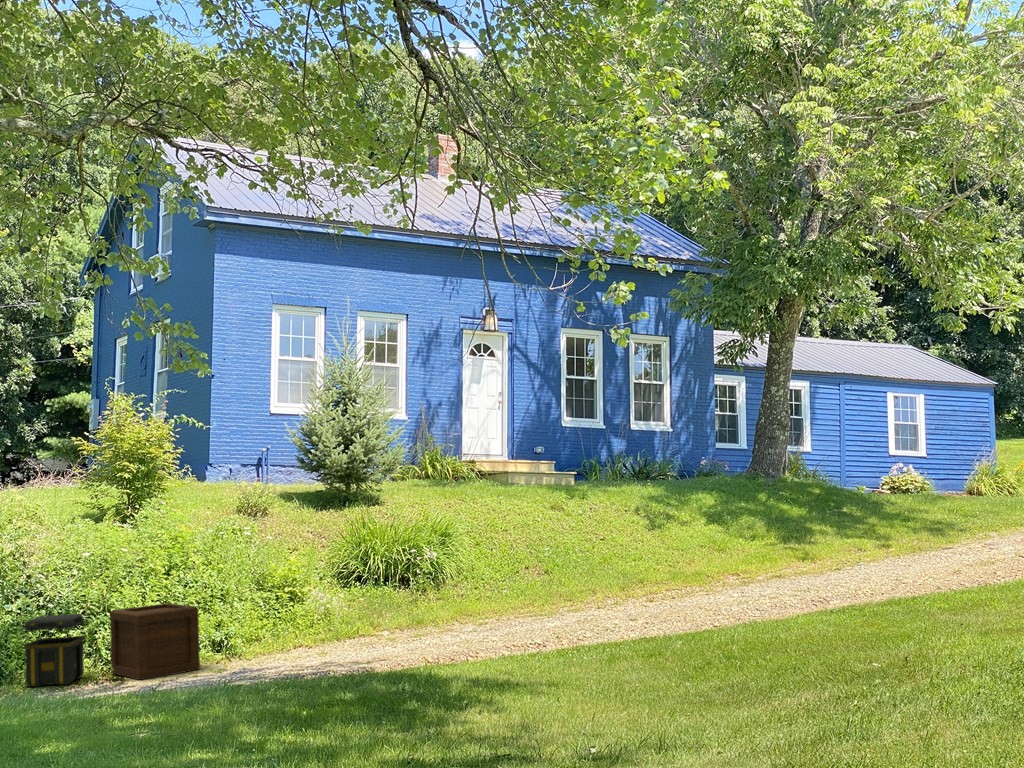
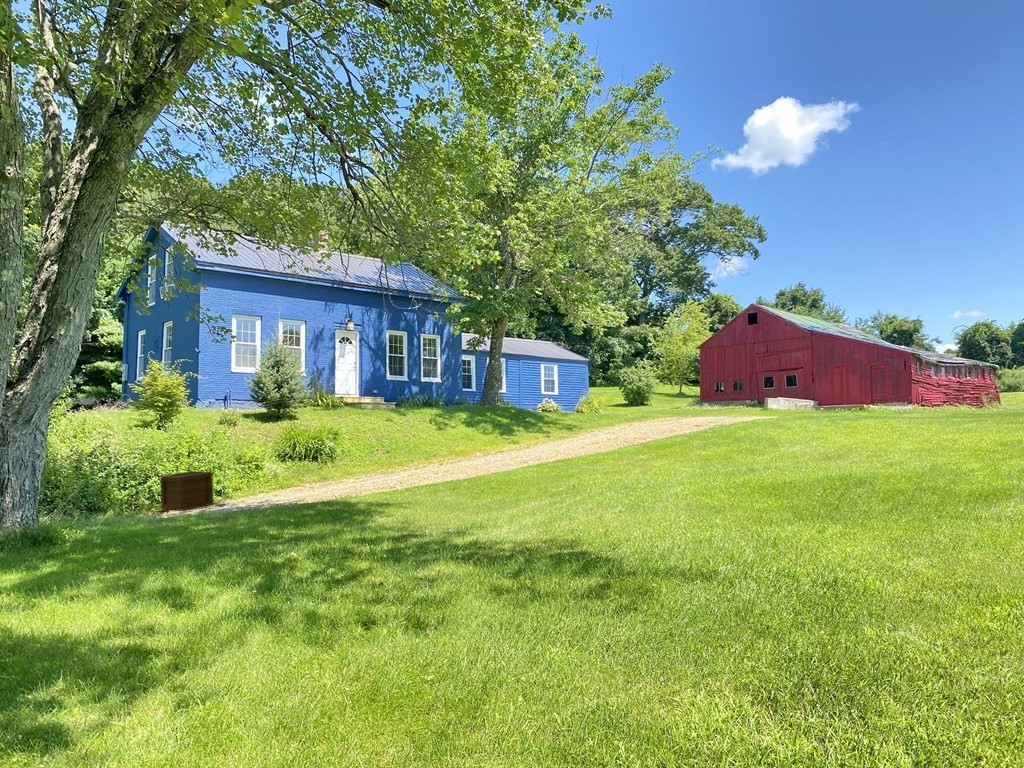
toolbox: present [24,614,85,687] -> none [111,478,146,518]

